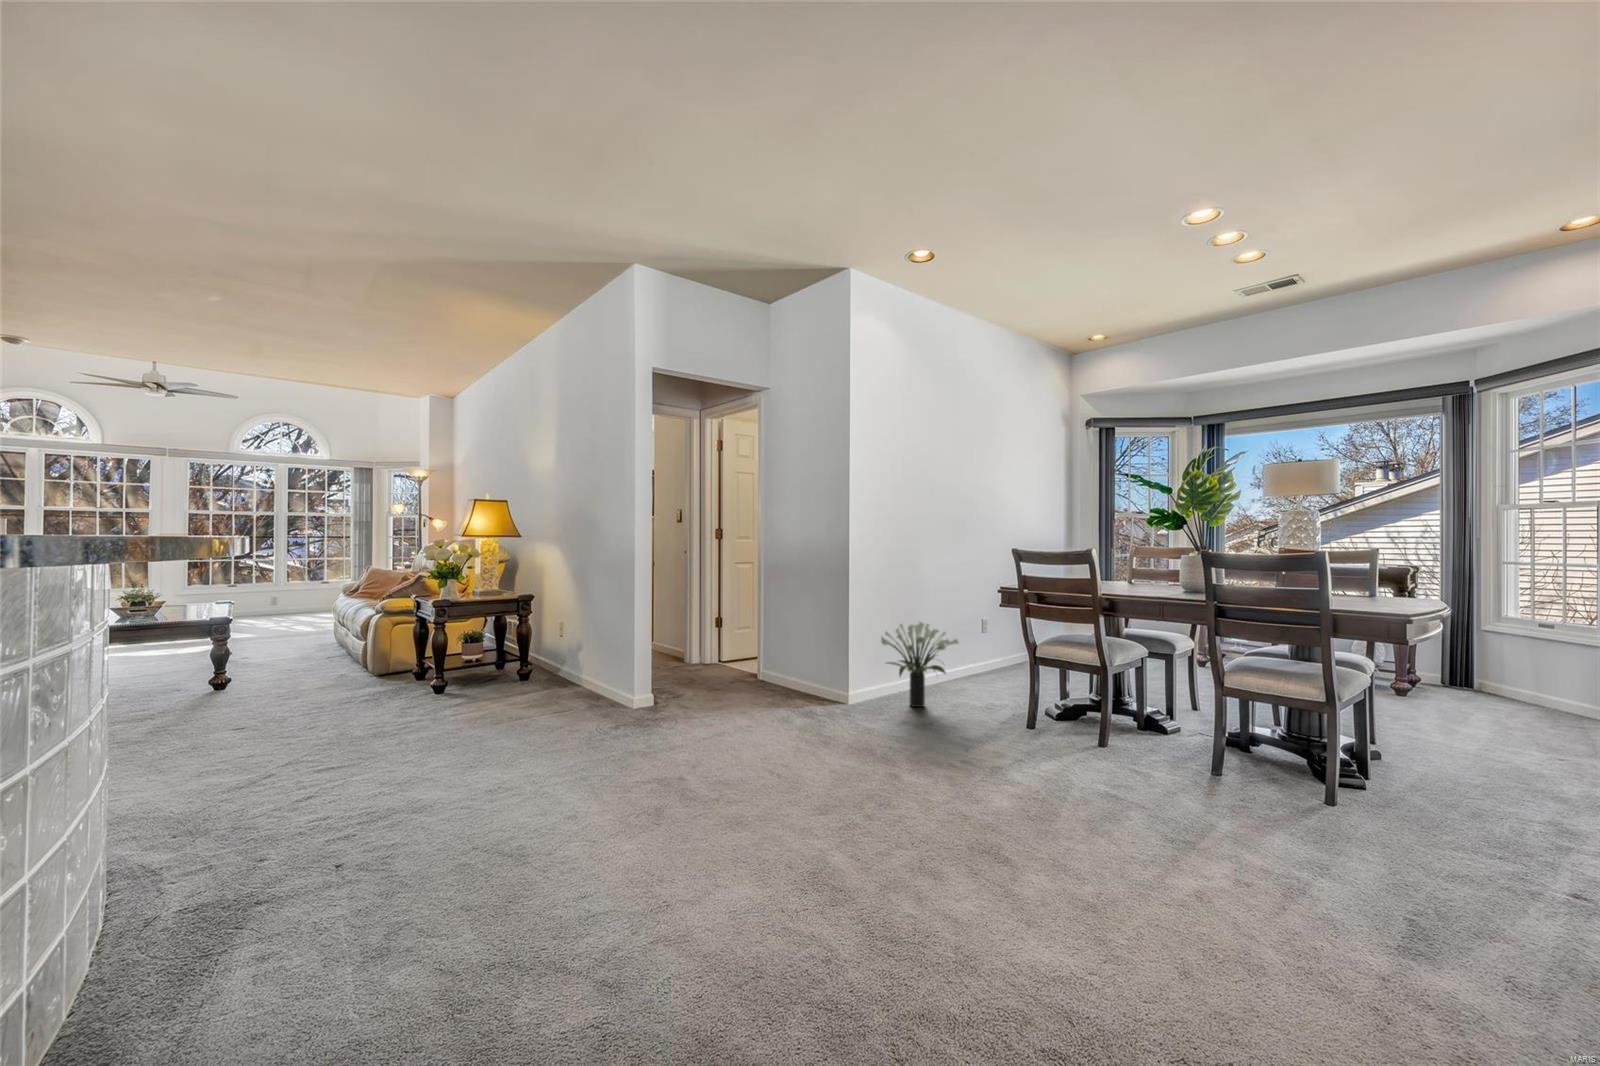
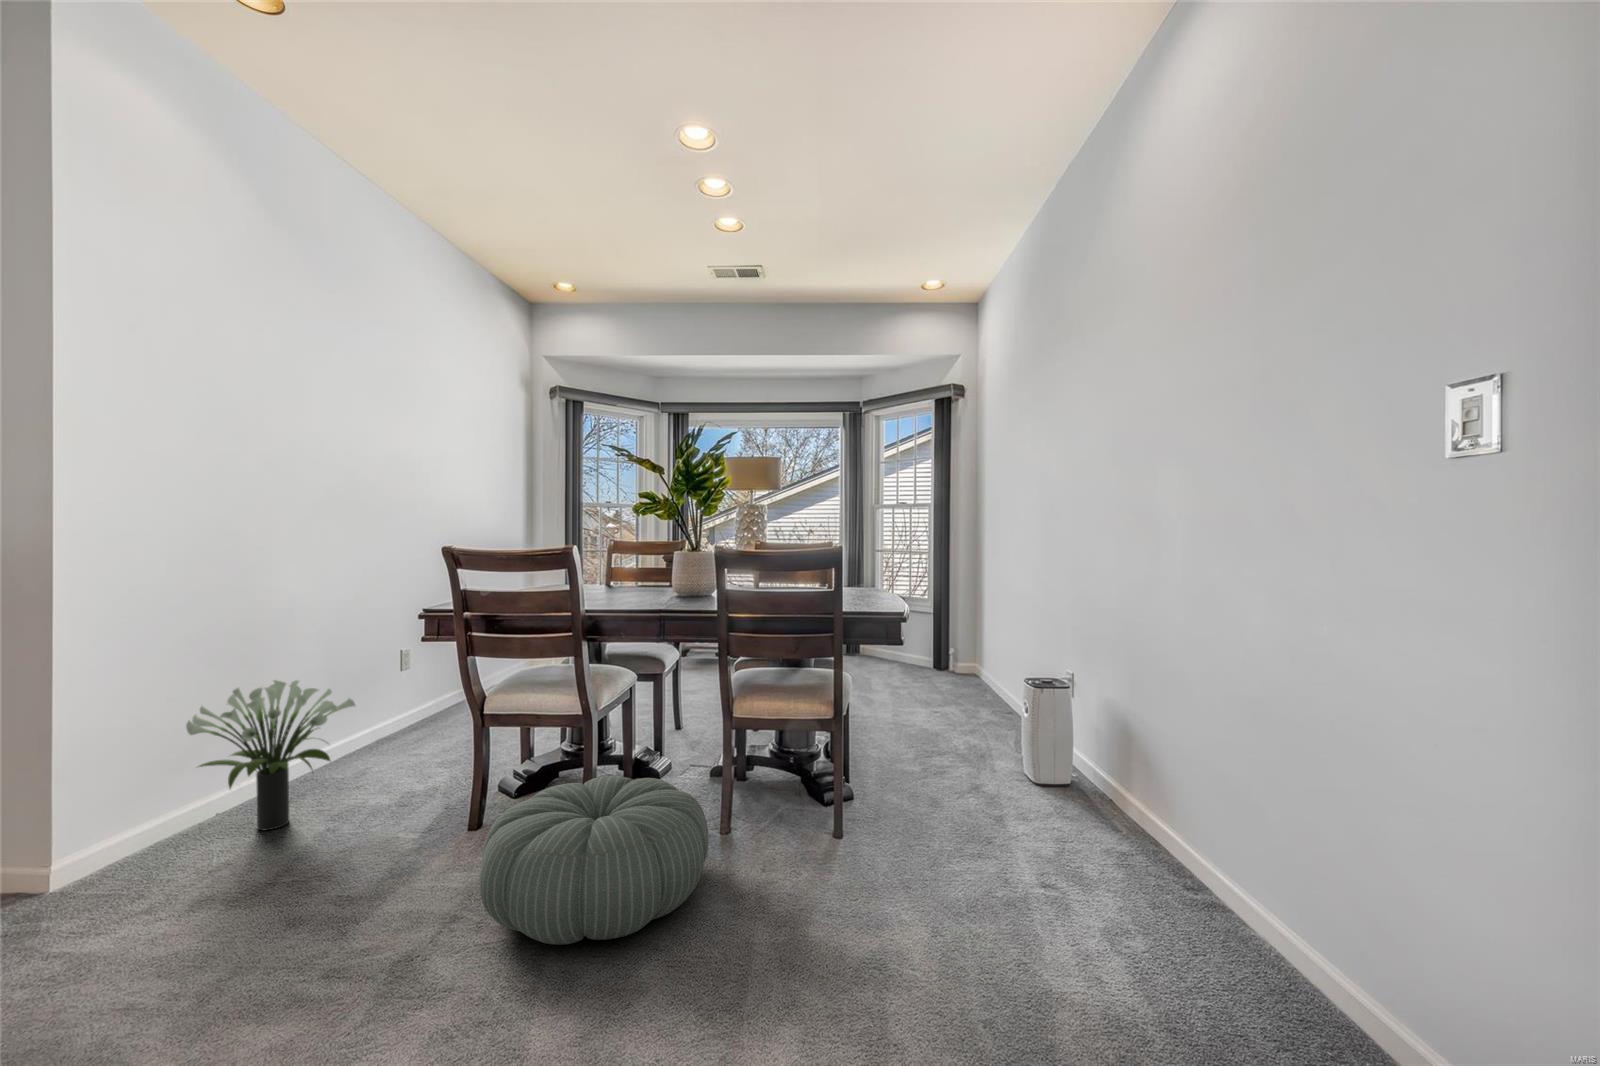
pouf: none [1035,705,1194,798] -> present [479,776,709,945]

